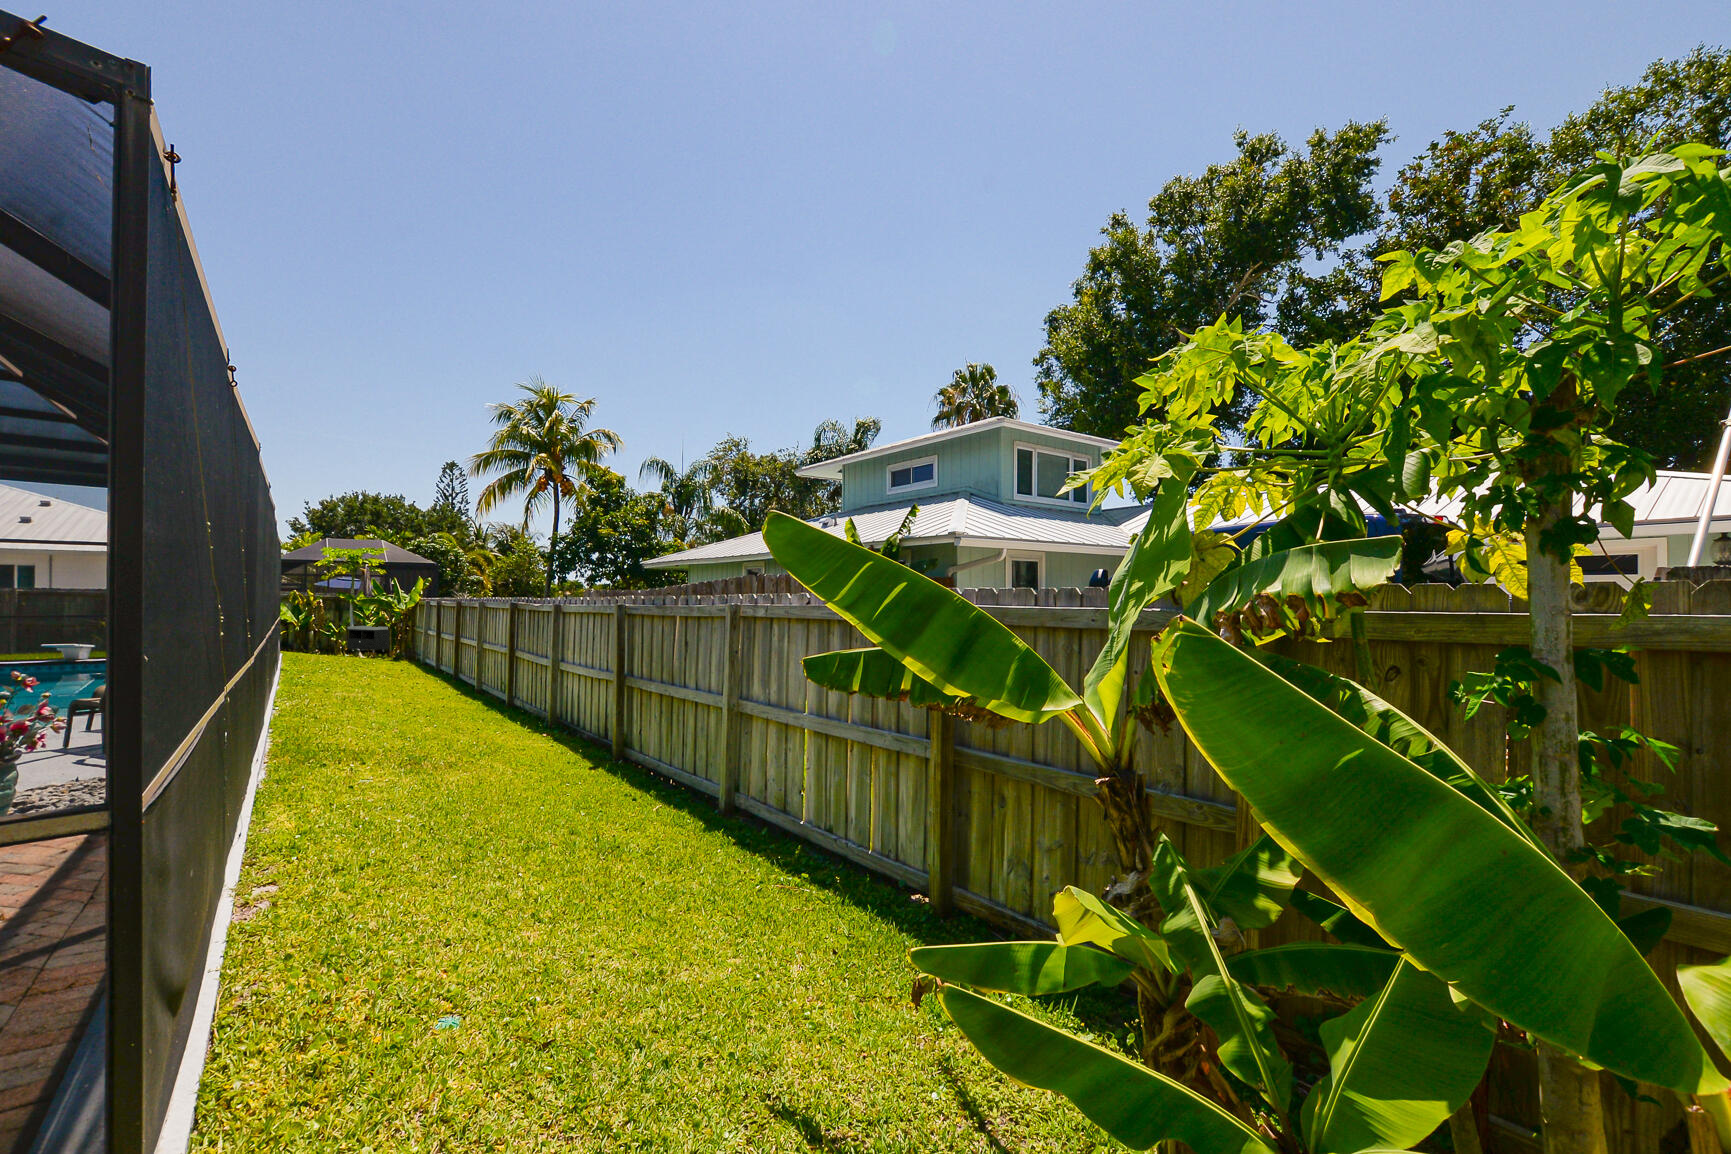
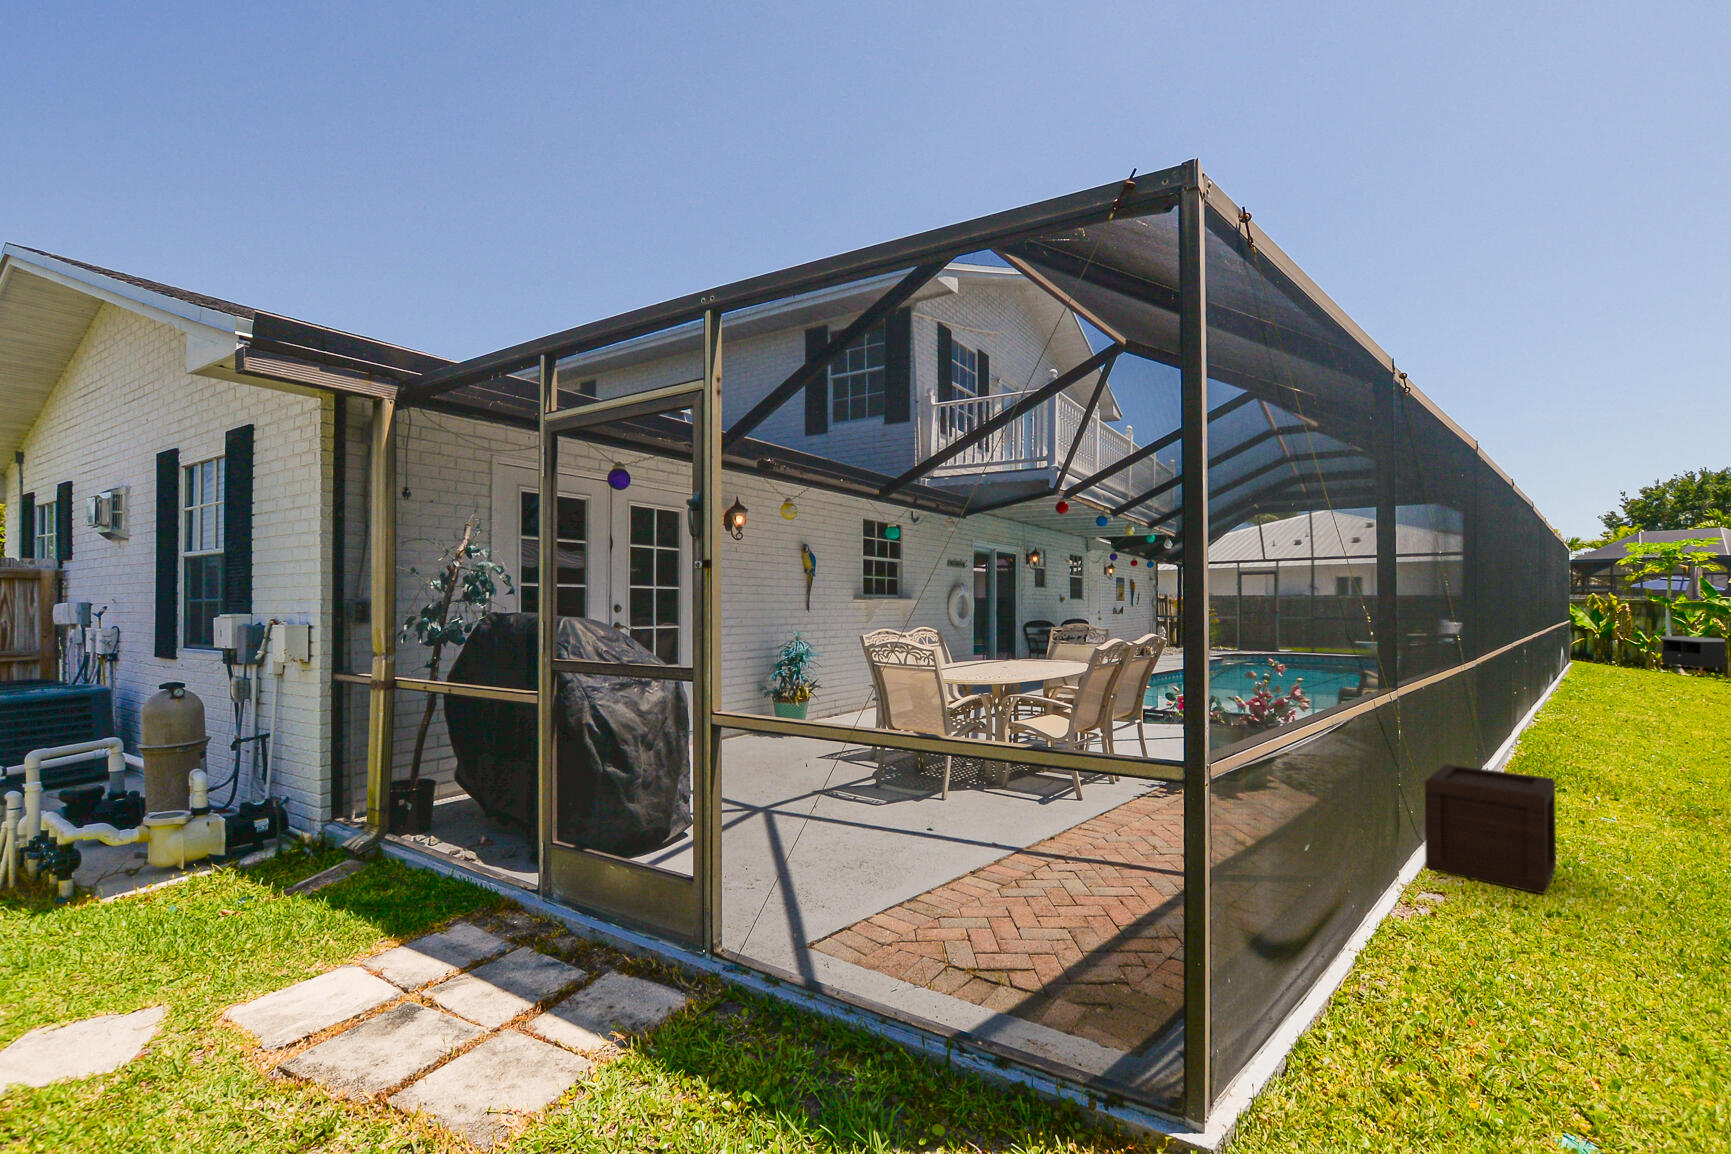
wooden crate: none [242,752,354,868] -> present [1425,765,1556,894]

